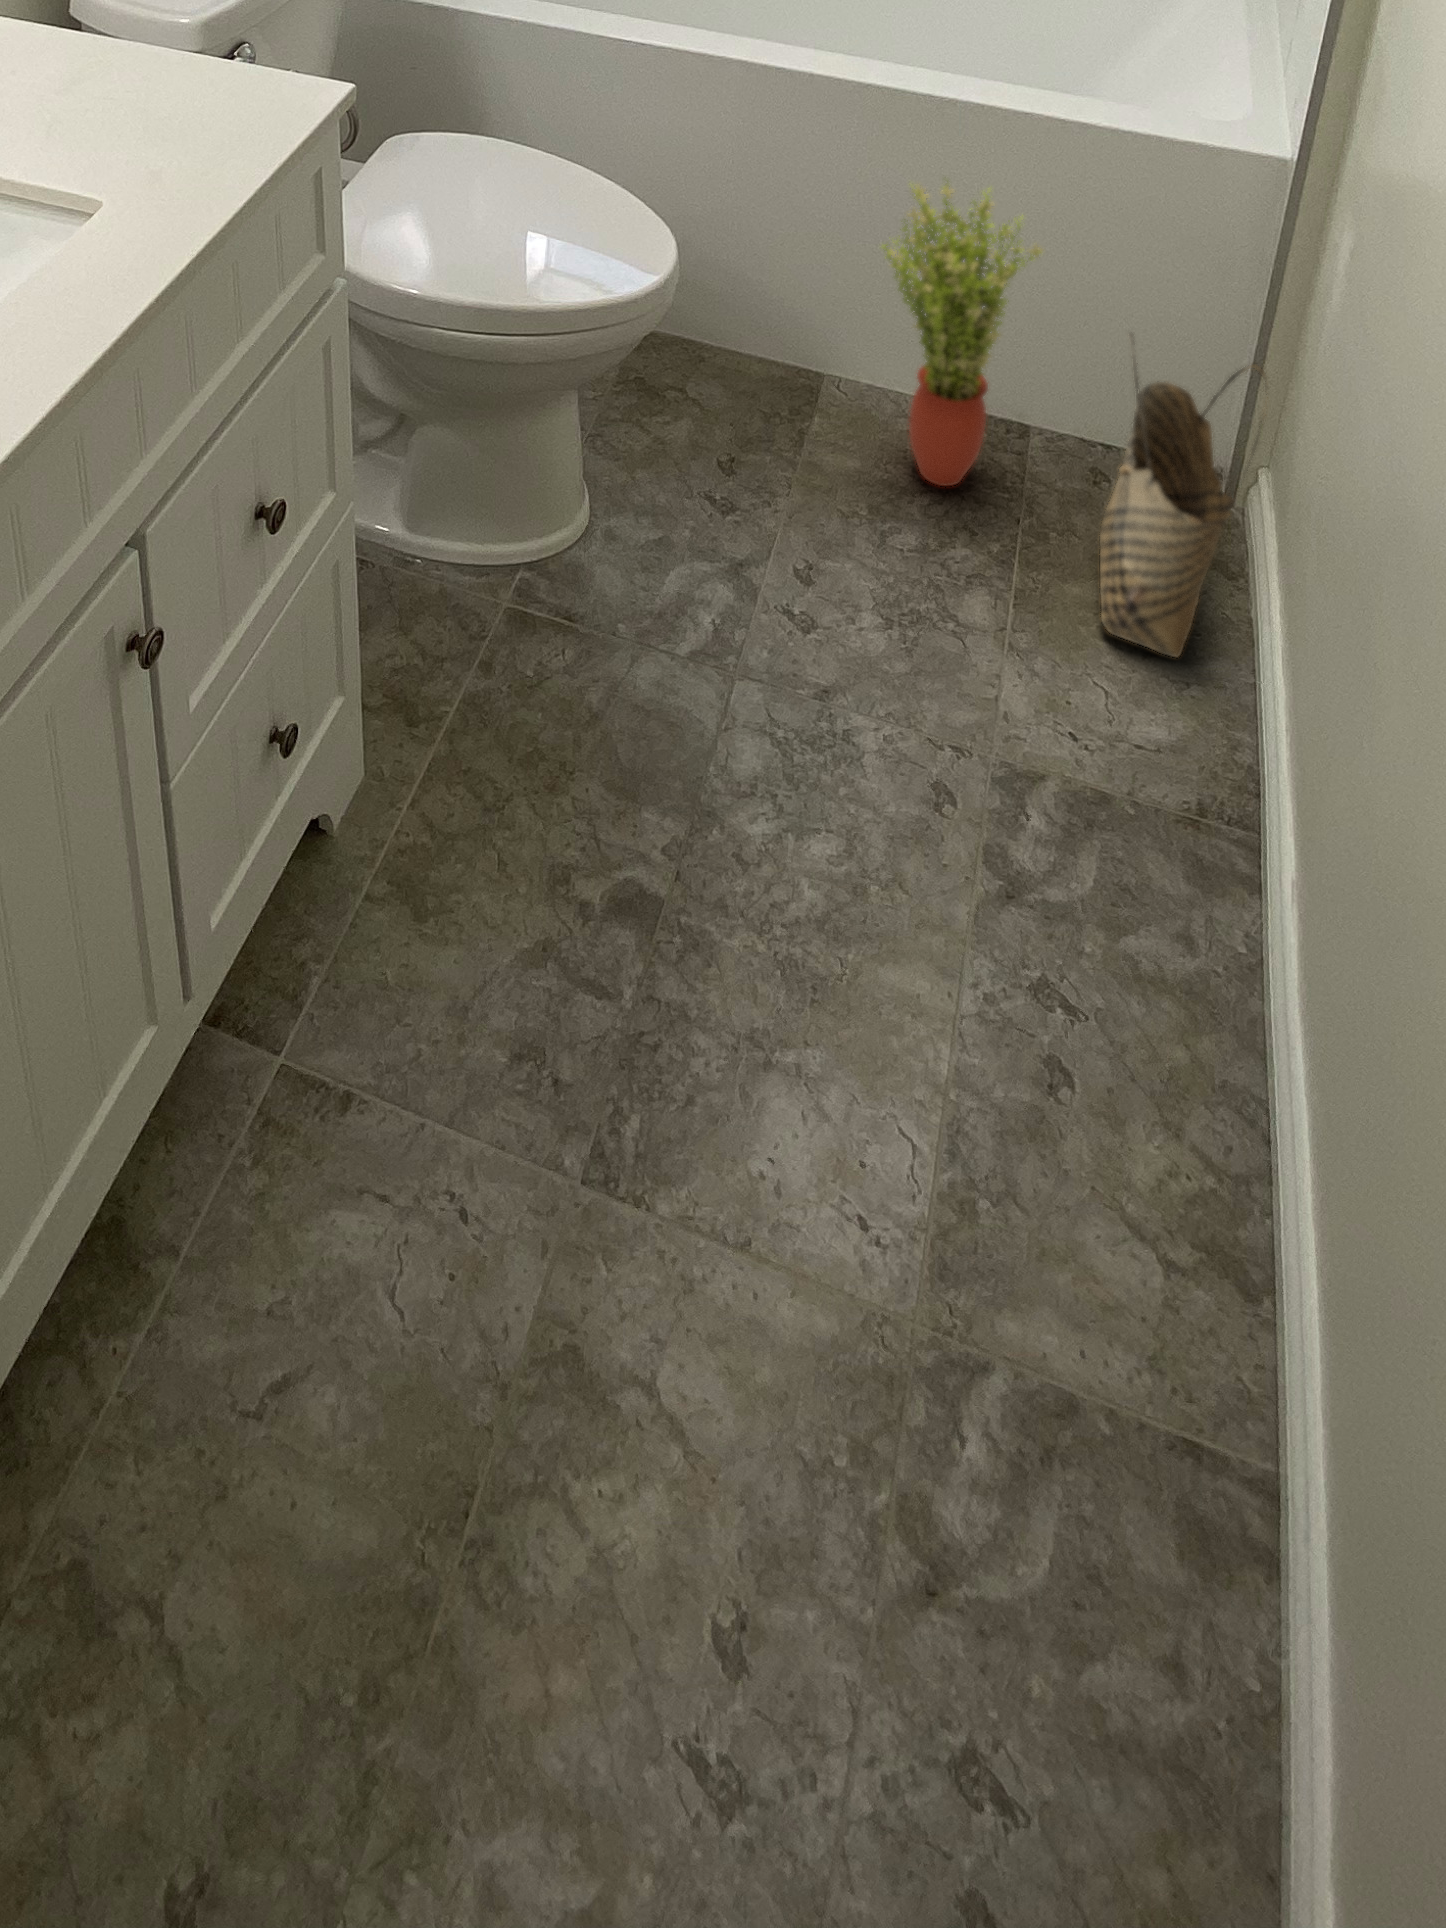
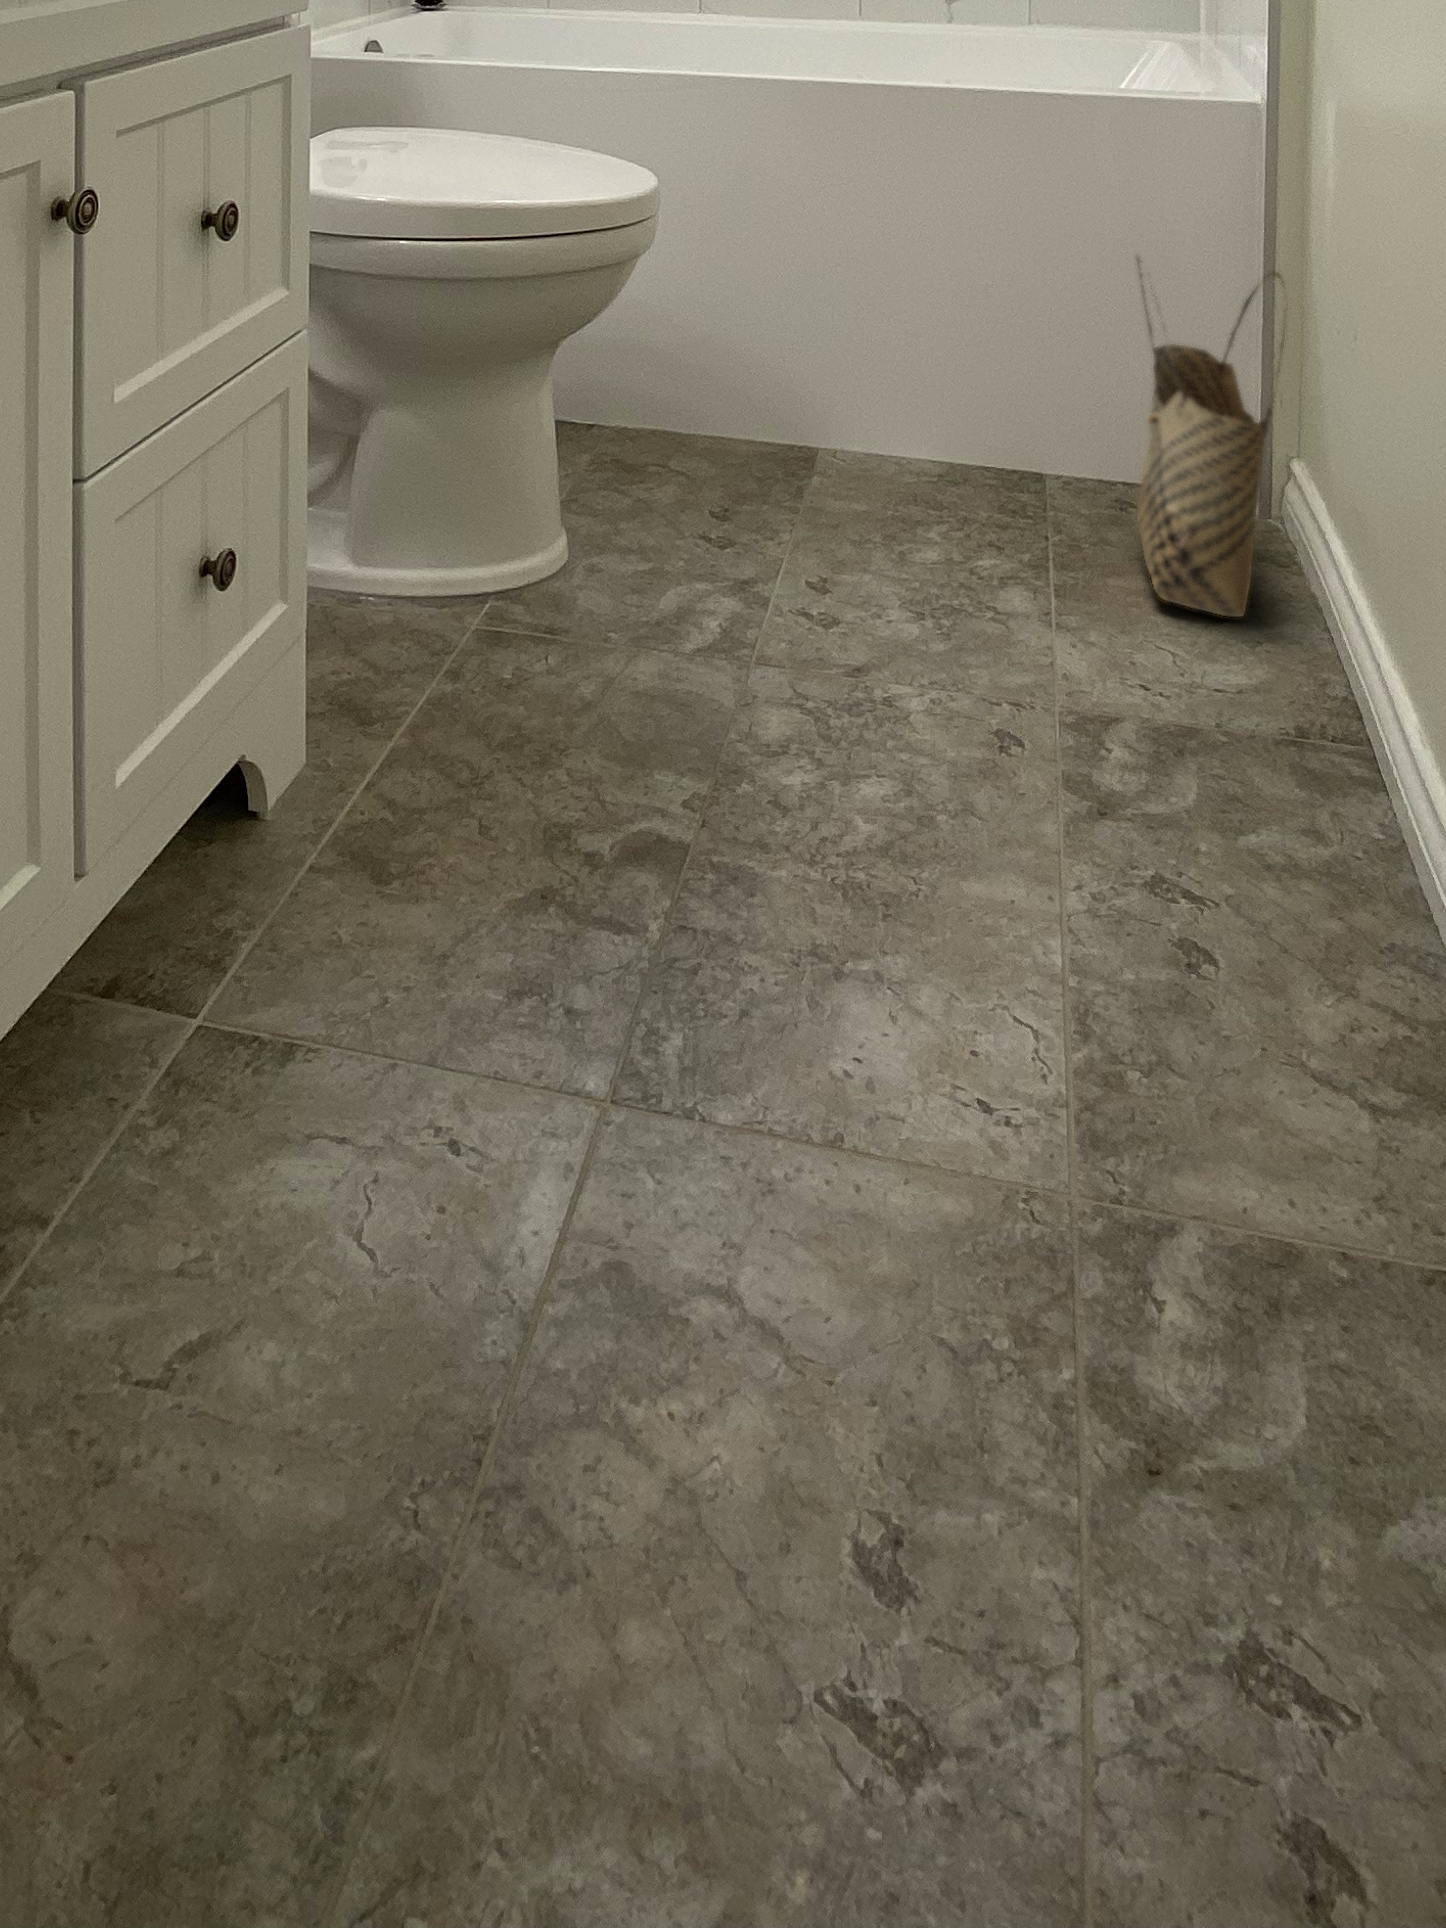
potted plant: present [883,185,1042,486] -> none [869,139,1036,514]

